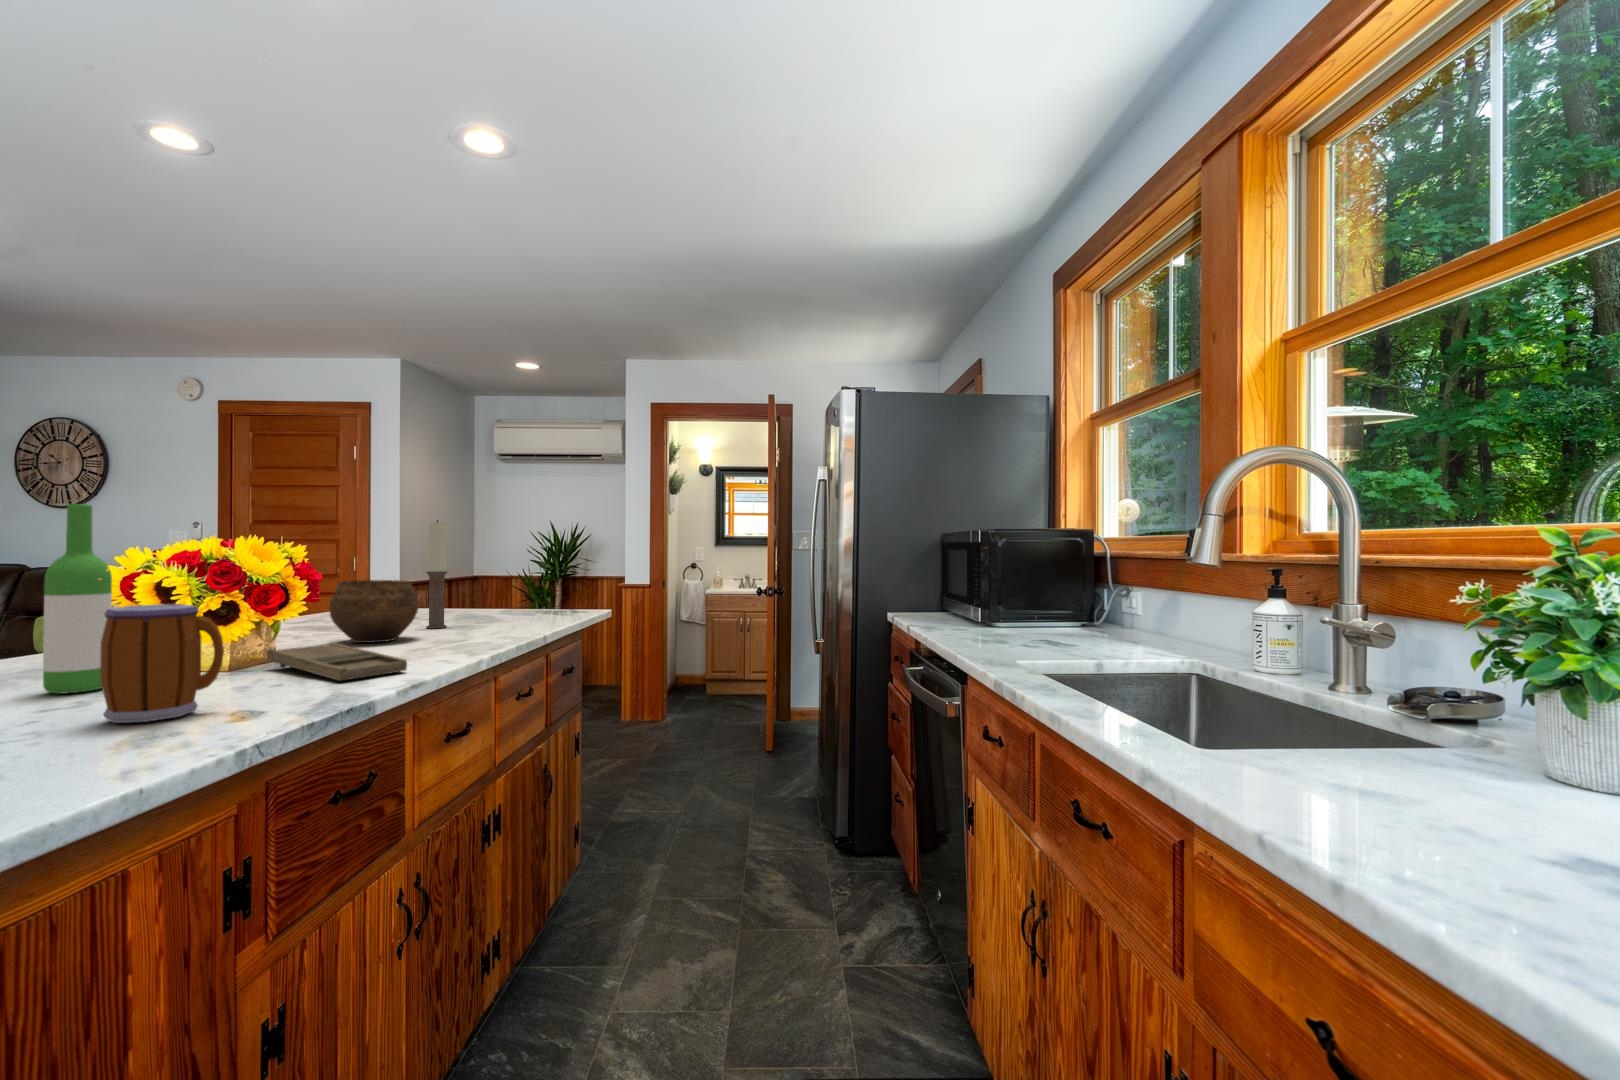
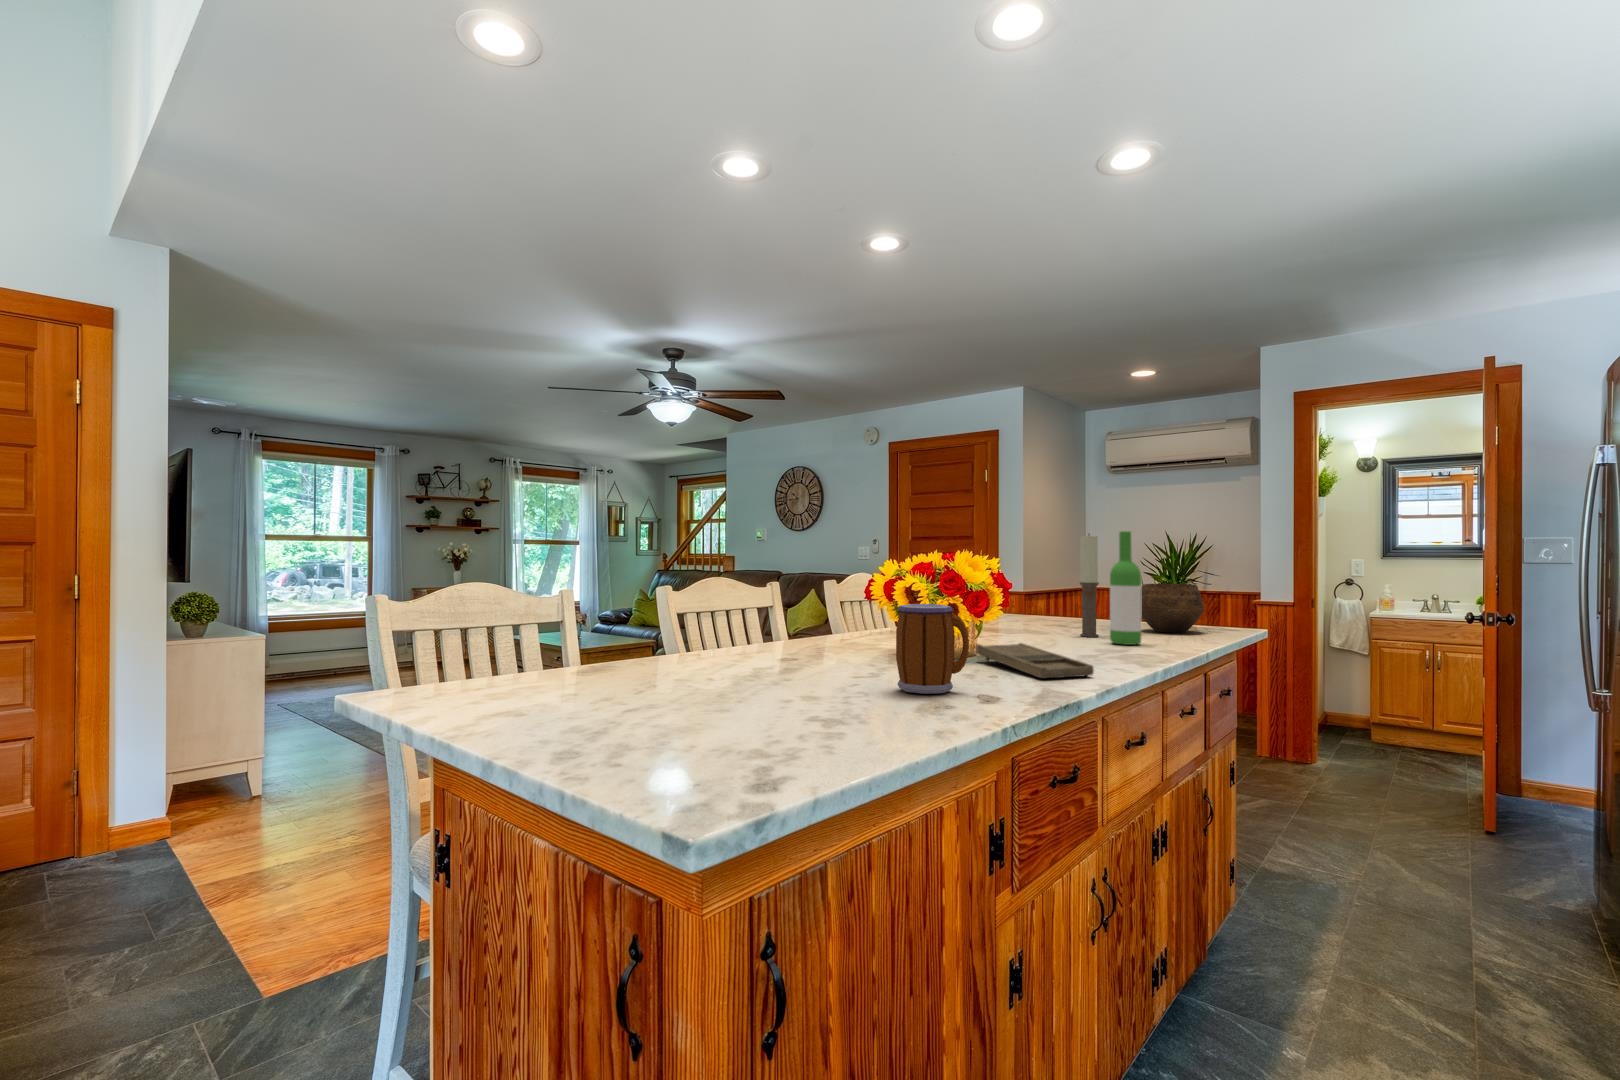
wine bottle: present [43,504,112,694] -> present [1110,531,1142,645]
bowl: present [329,580,418,643] -> present [1141,583,1204,633]

